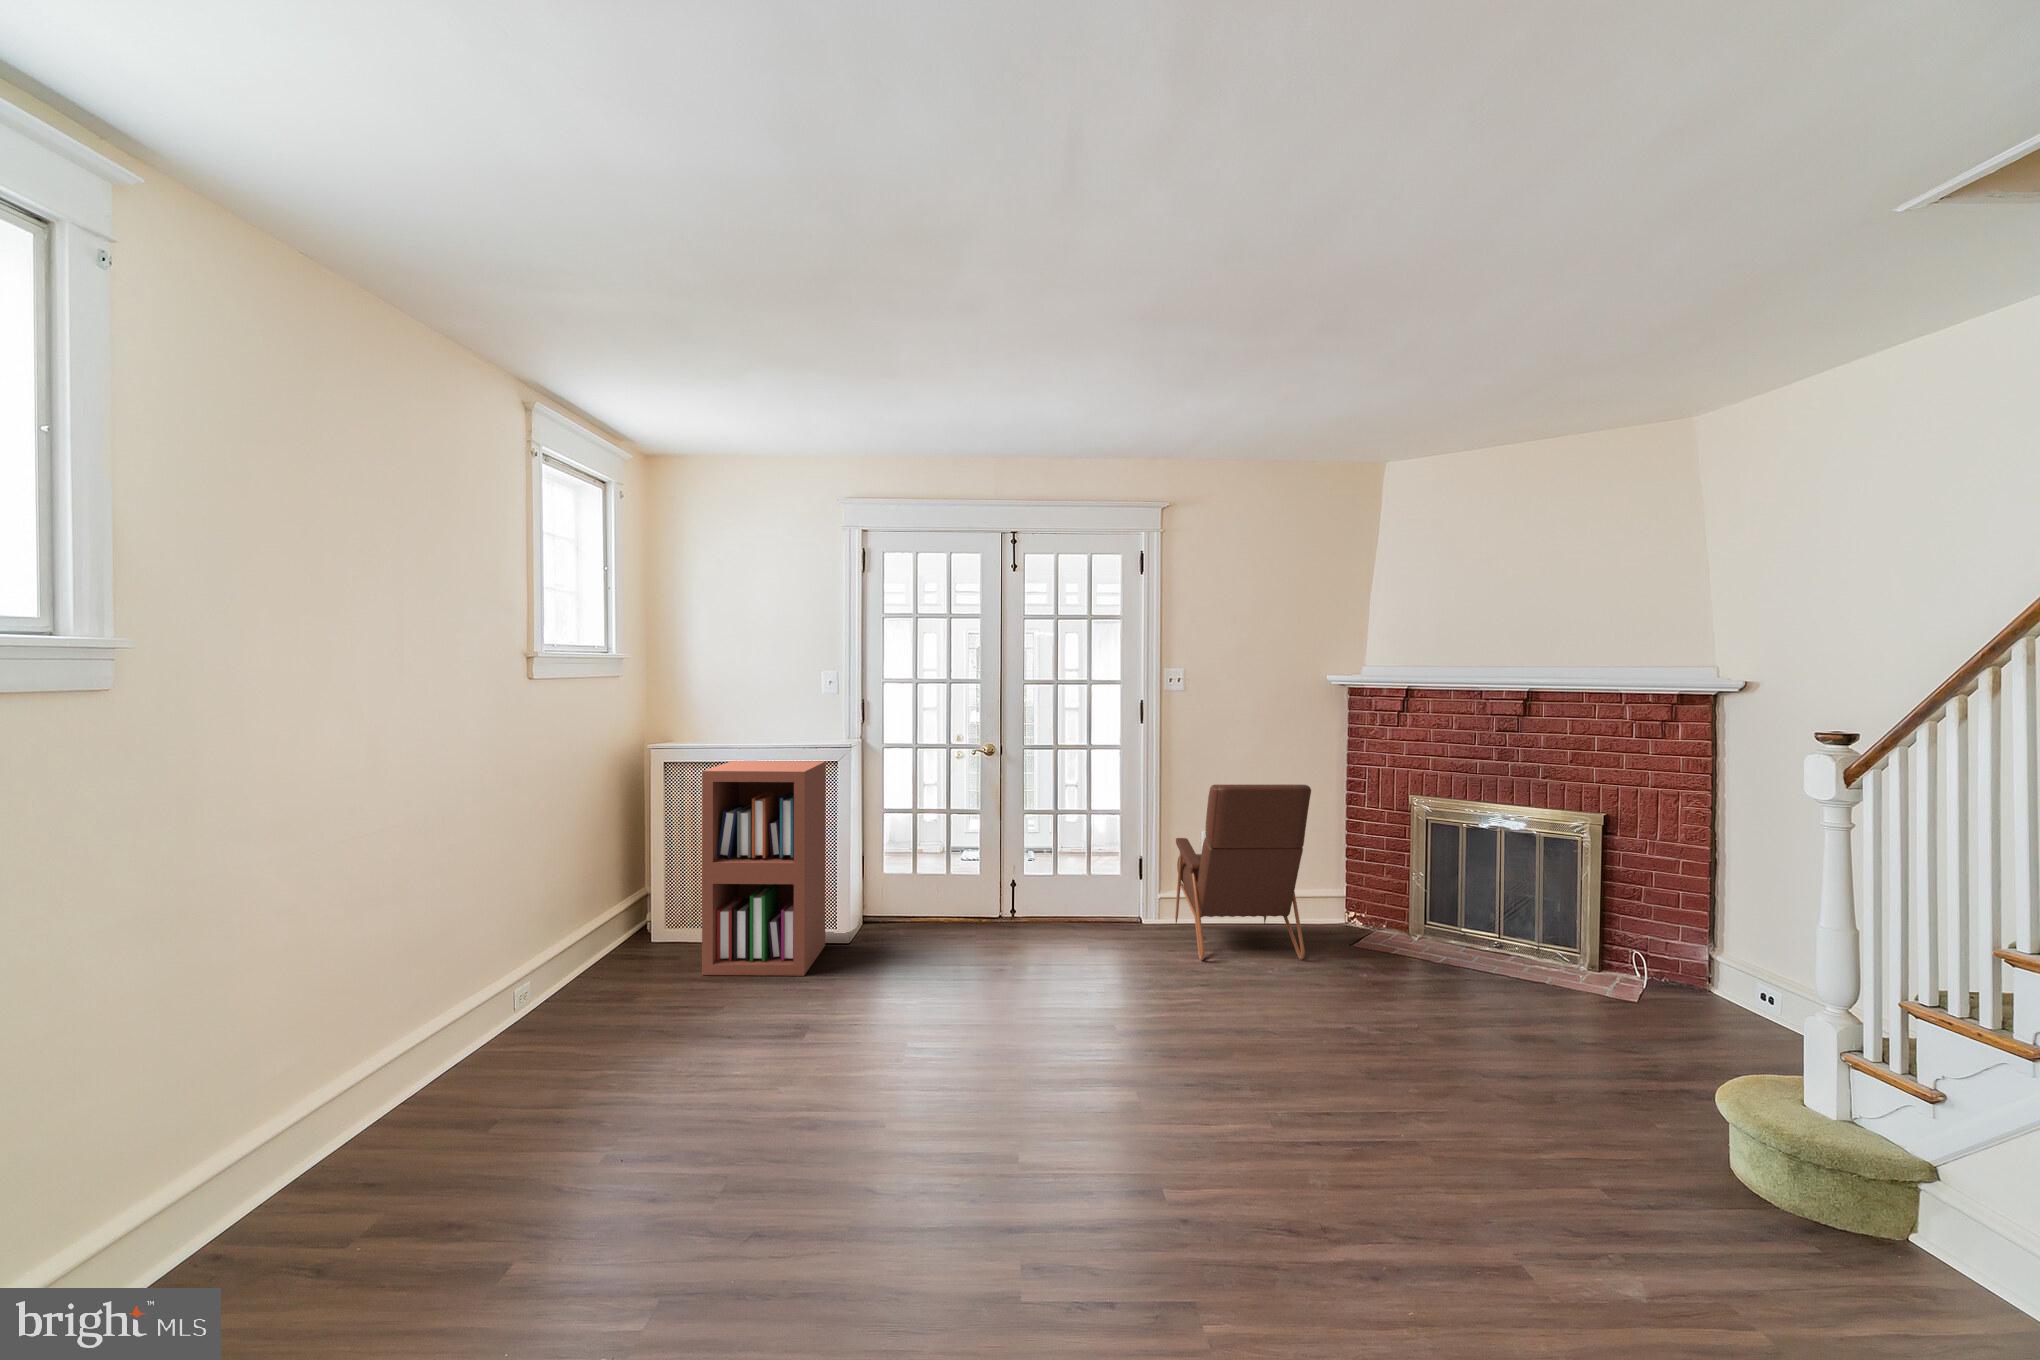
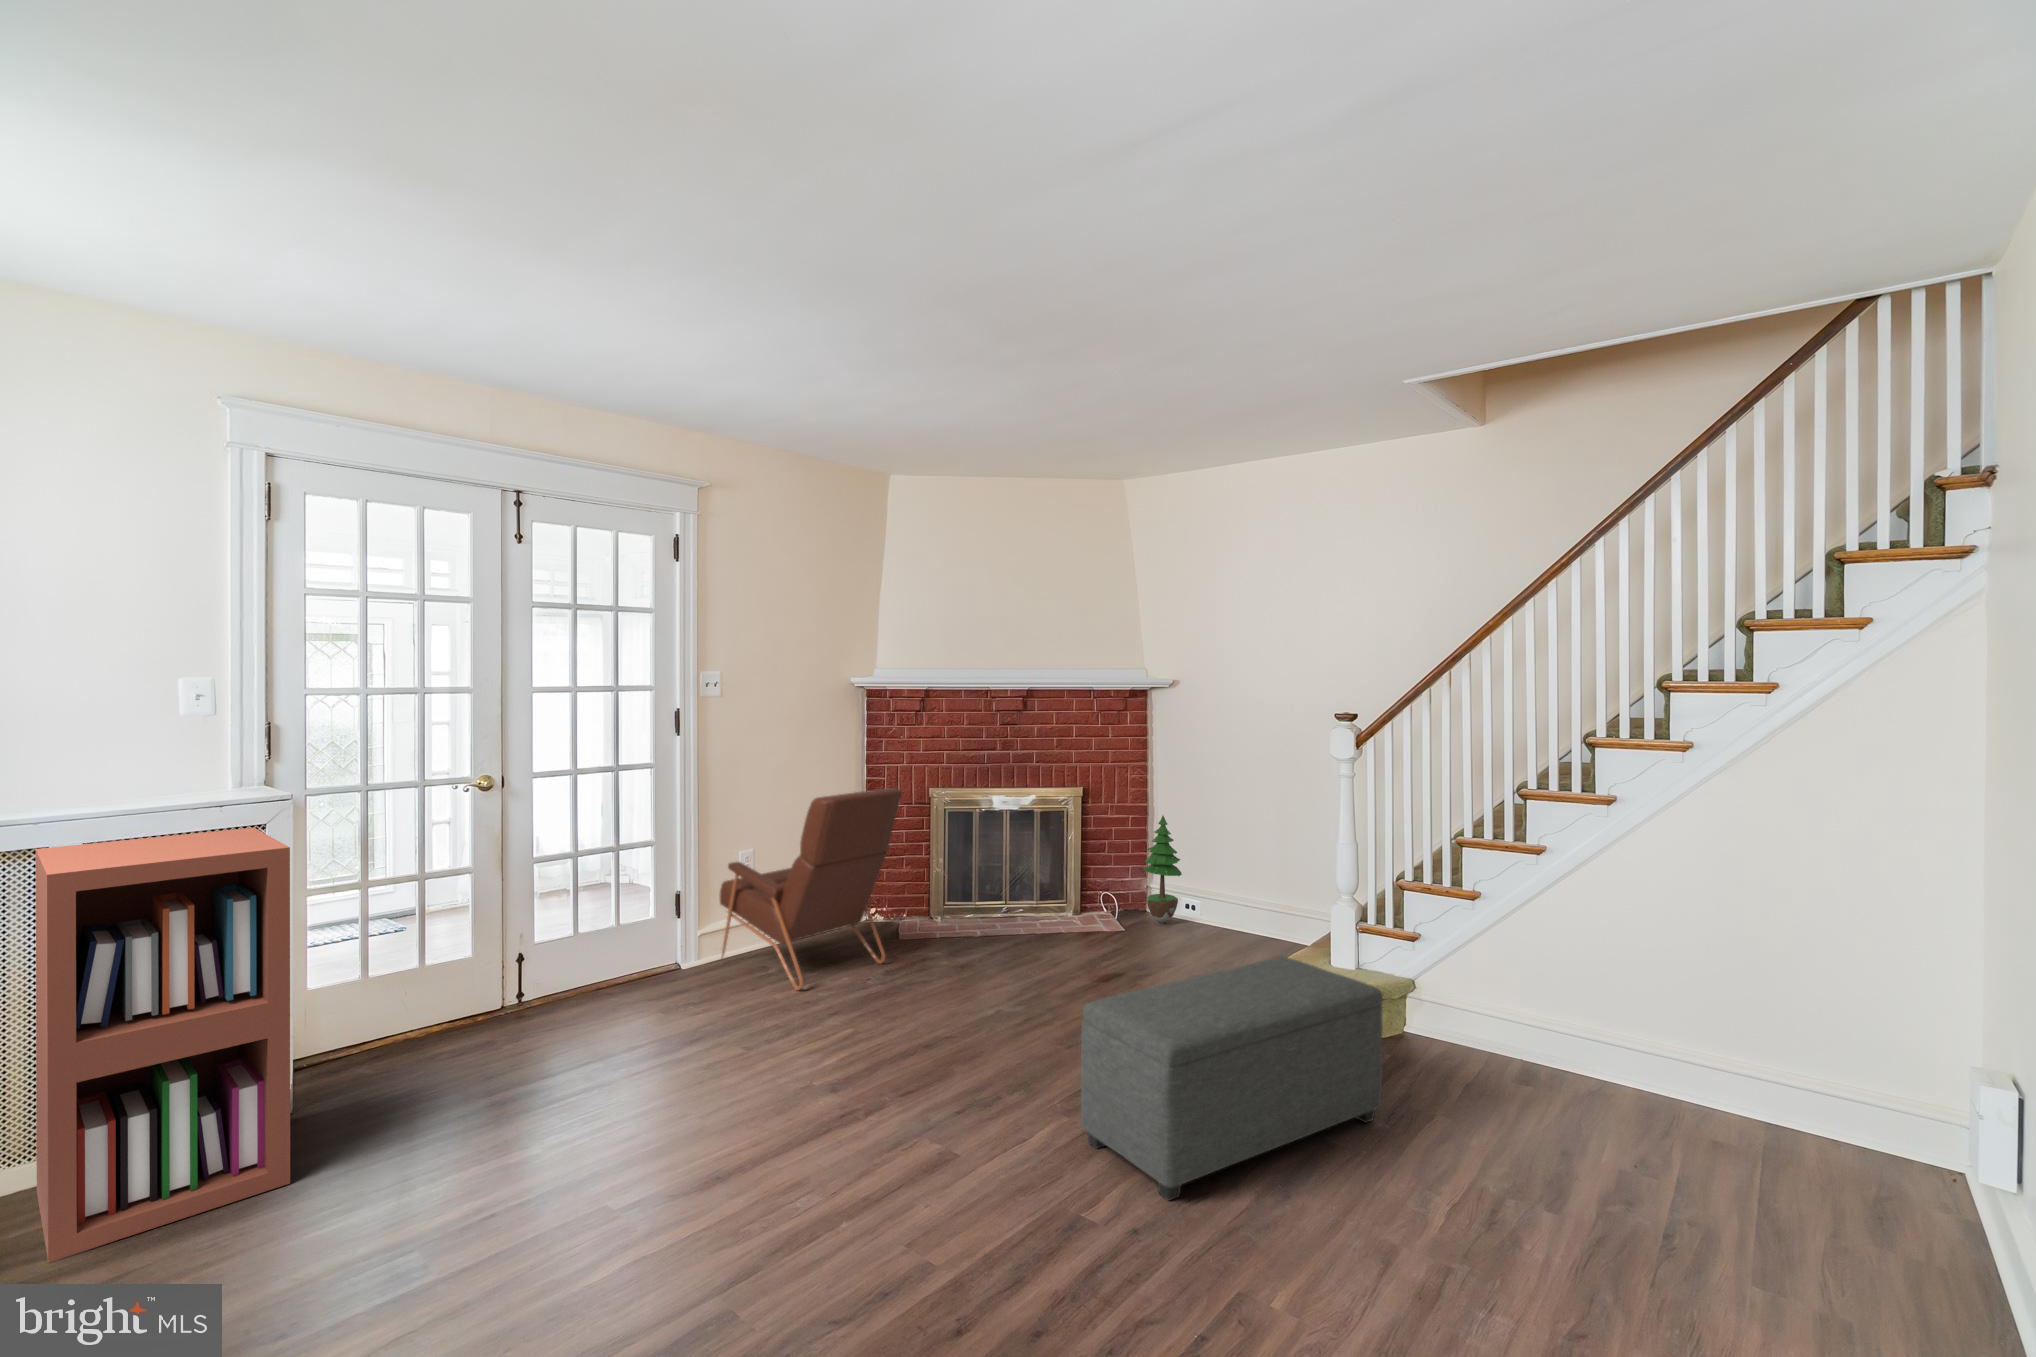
potted tree: none [1680,862,1744,1008] -> present [1143,816,1182,924]
ottoman: none [1237,1005,1641,1279] -> present [1081,957,1383,1200]

